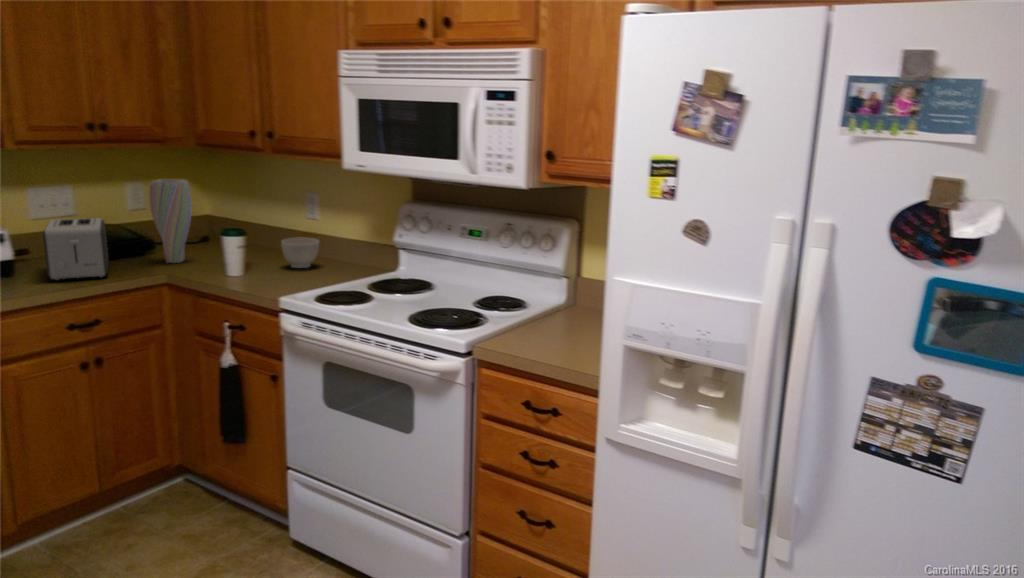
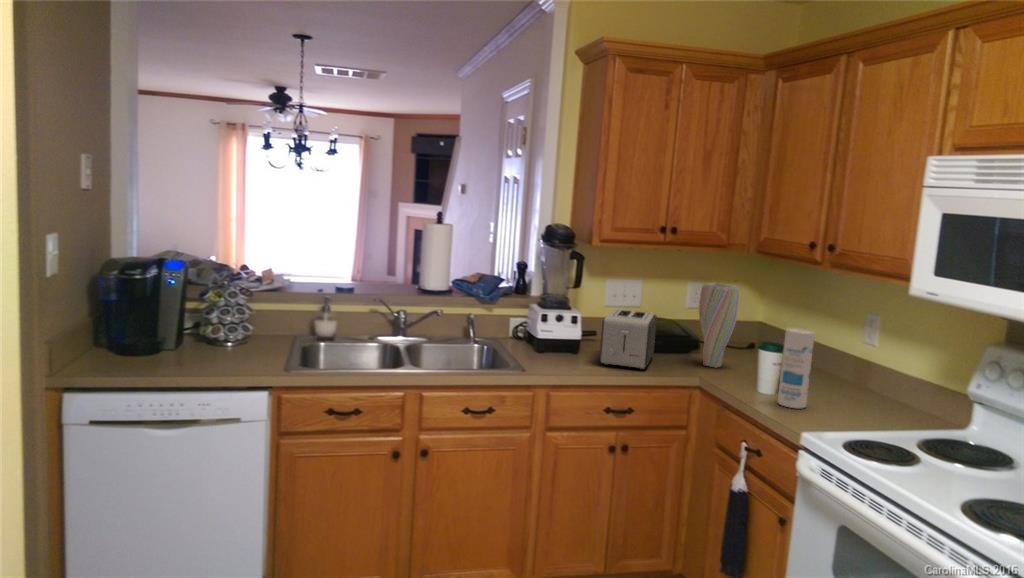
canister: none [245,210,274,282] -> present [778,328,815,408]
bowl: present [281,238,319,268] -> none [823,363,870,401]

